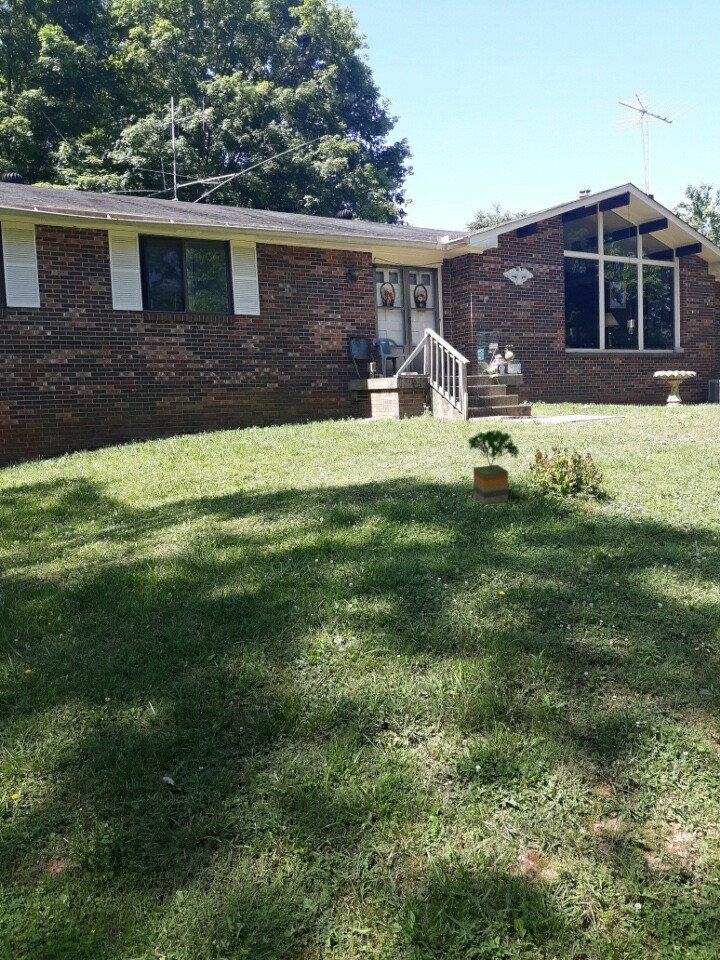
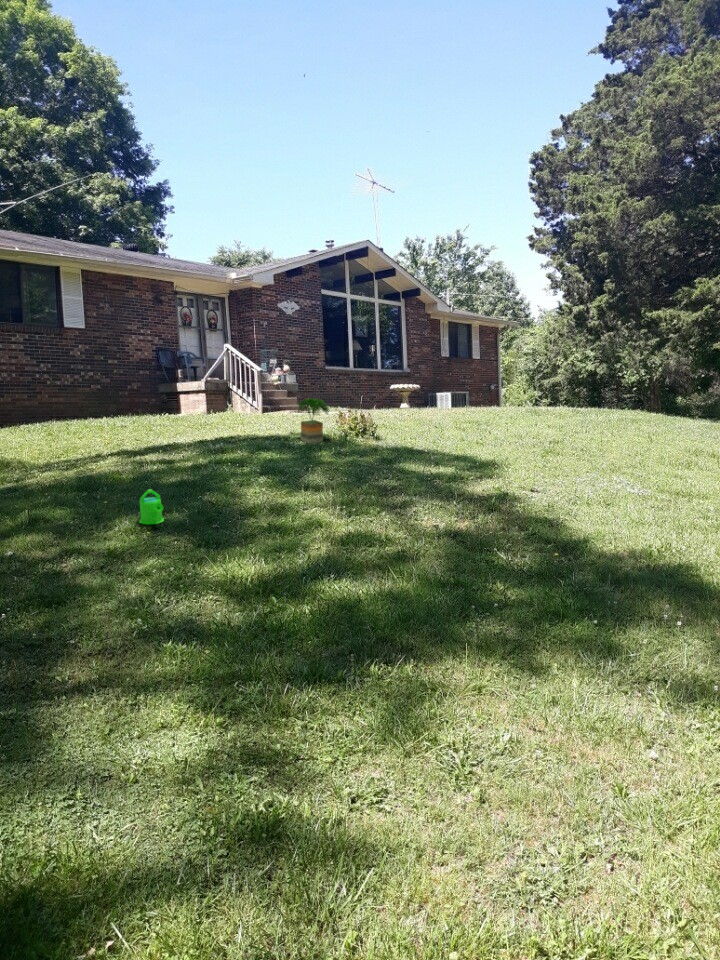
watering can: none [94,647,145,713] -> present [139,489,164,524]

